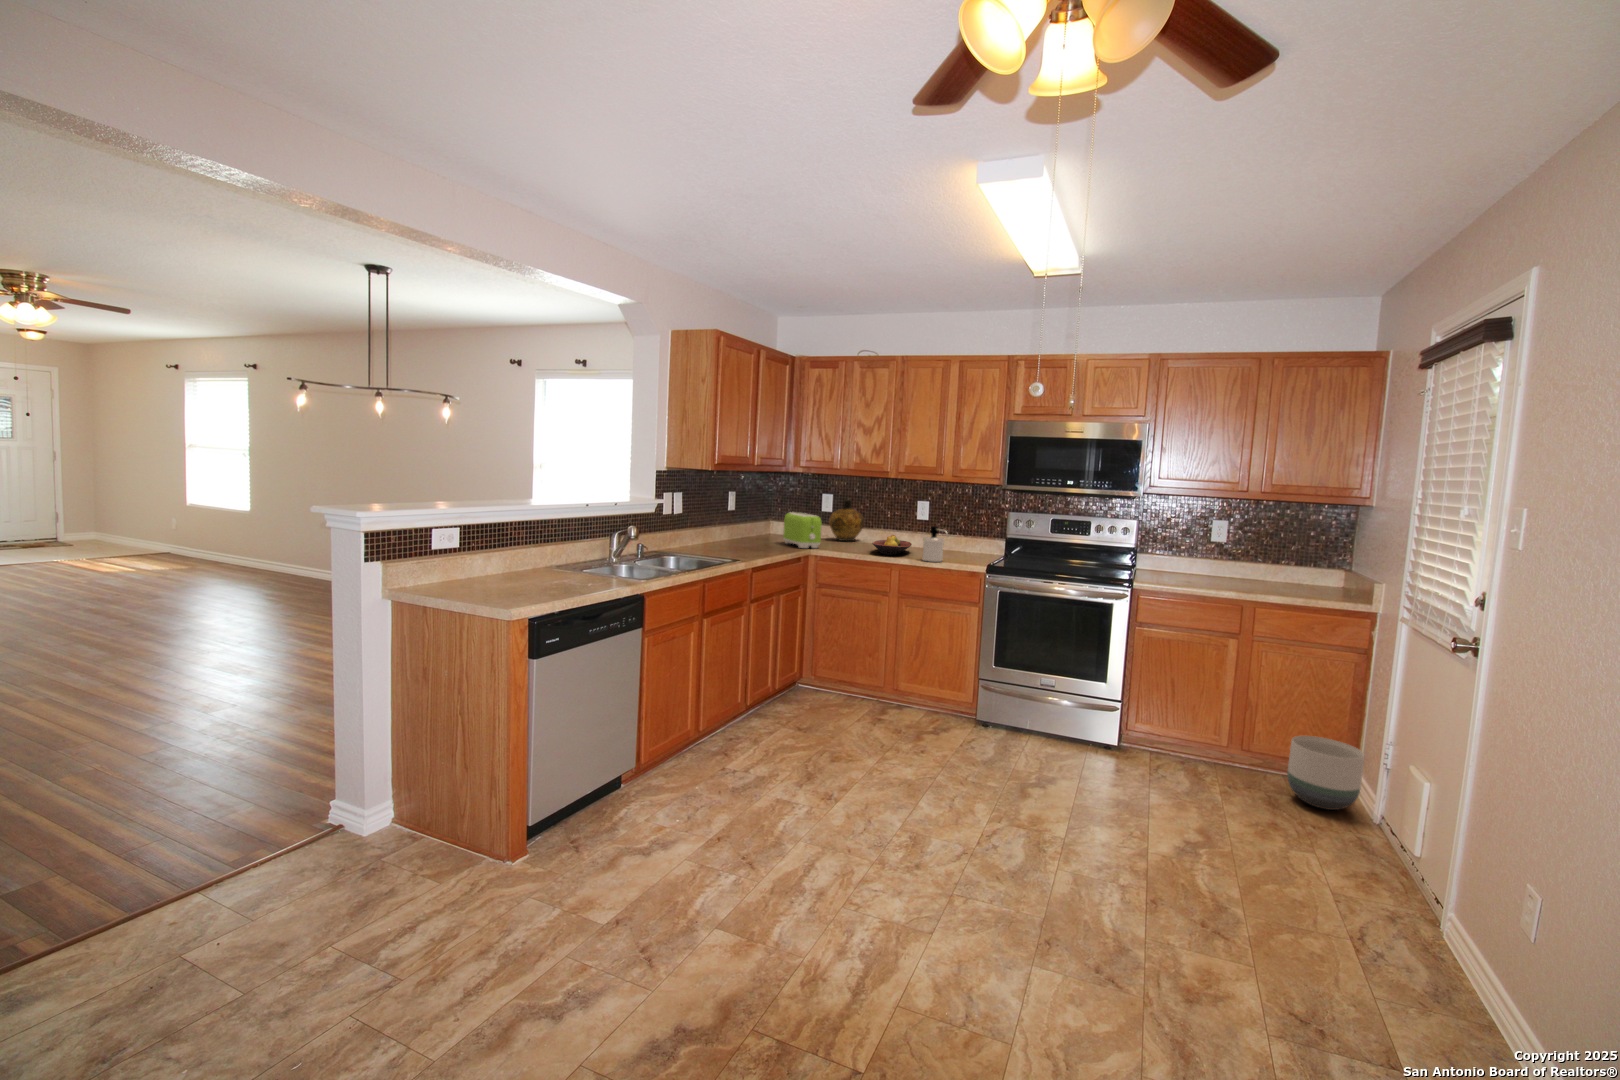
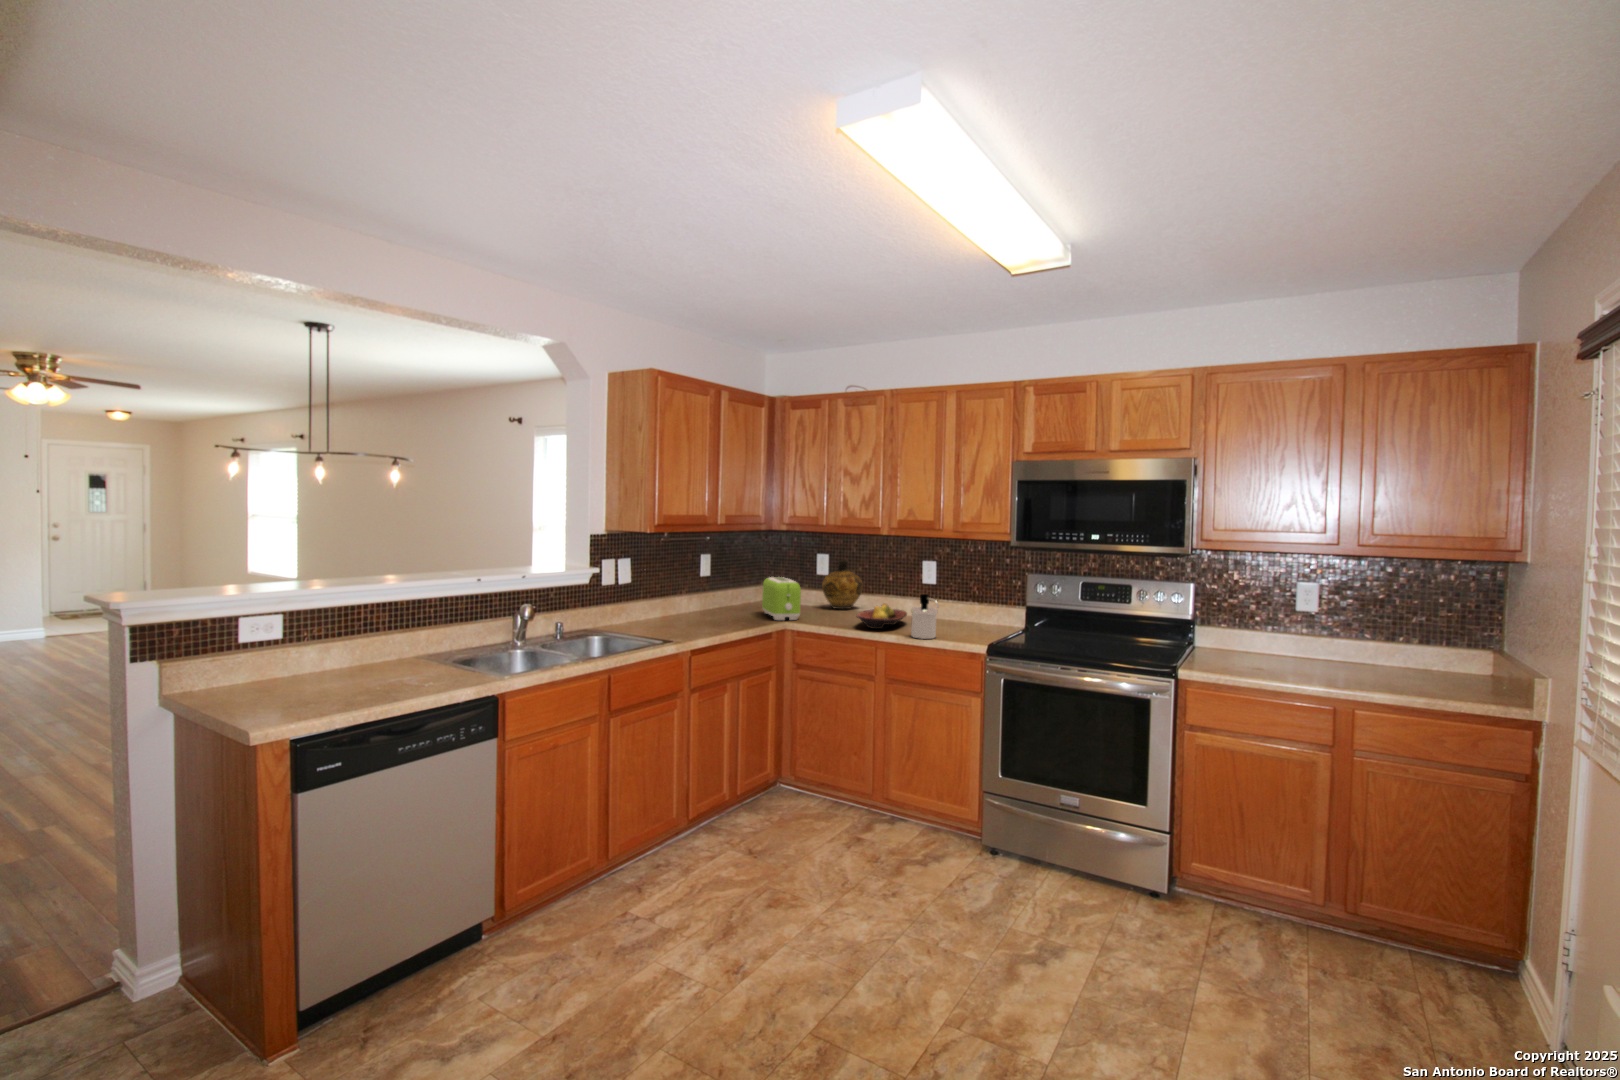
planter: present [1287,736,1365,810] -> none [1413,901,1536,1026]

